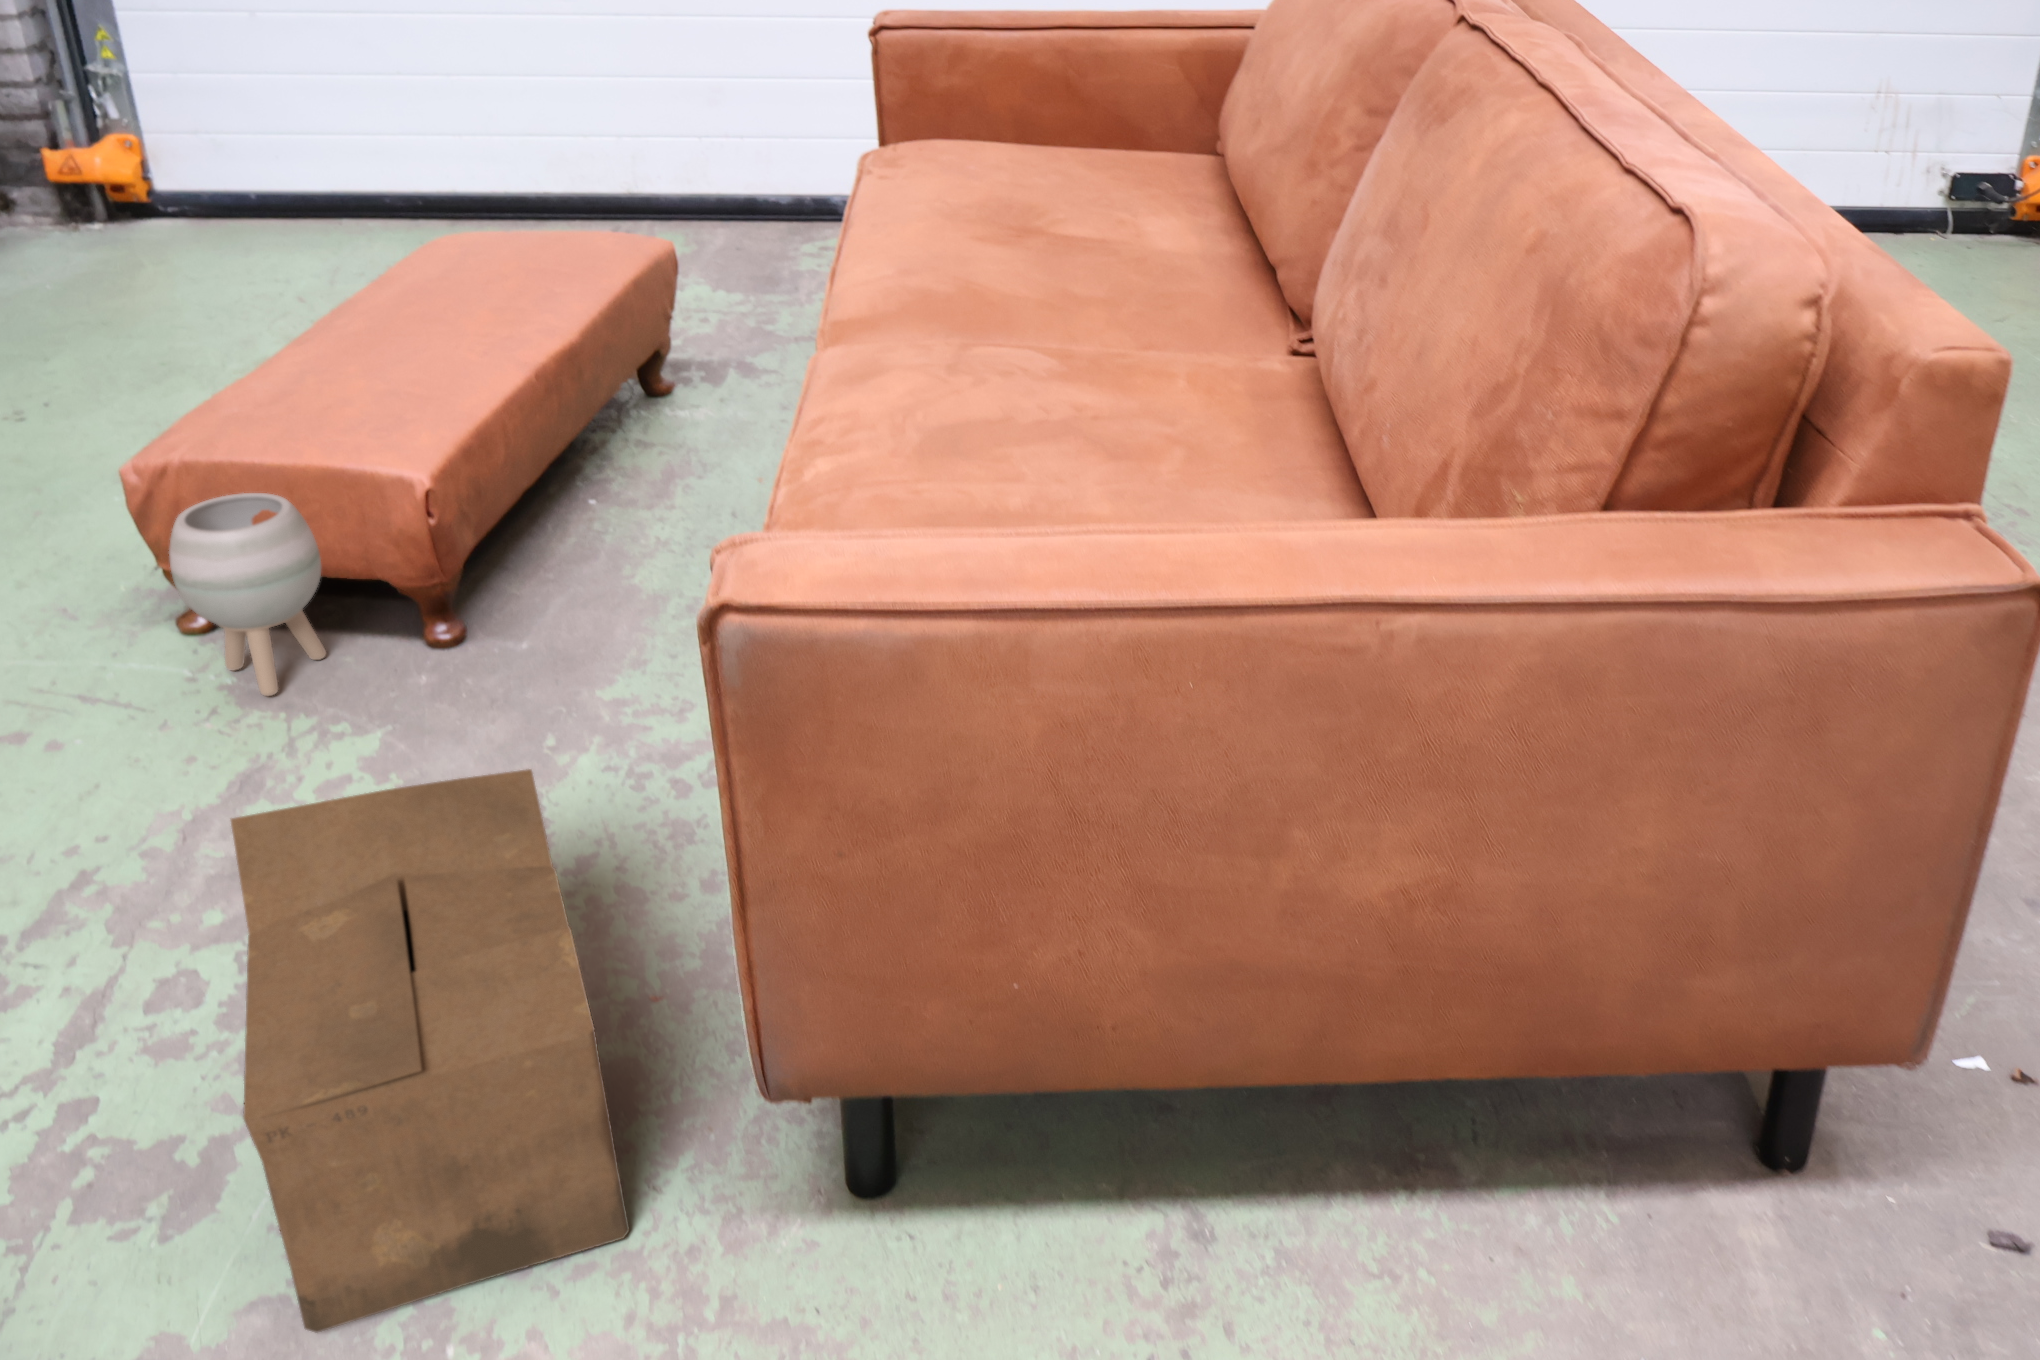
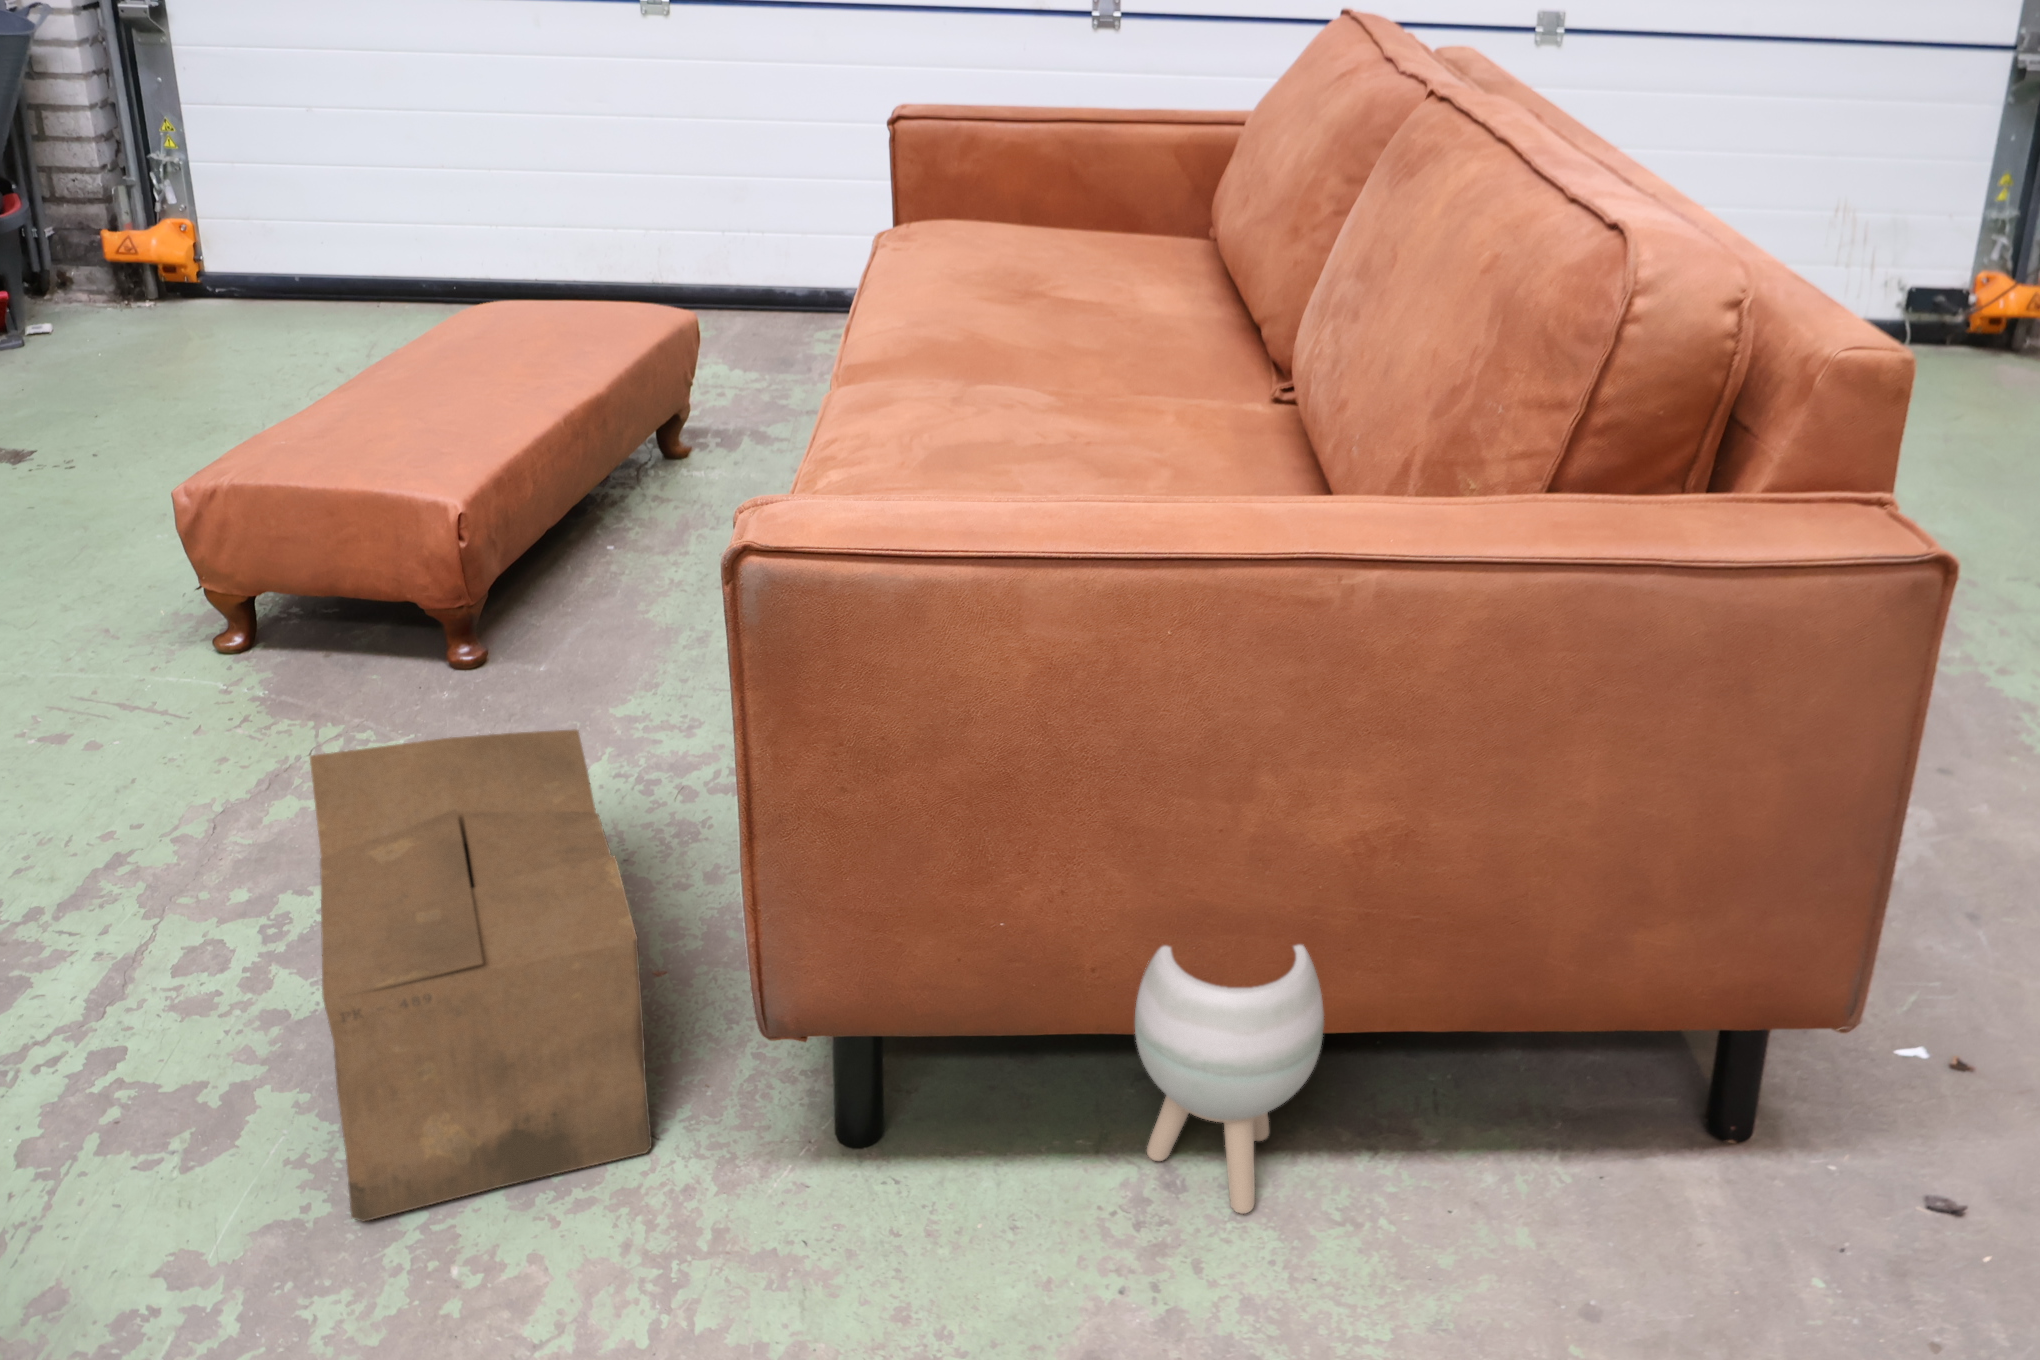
planter: present [169,493,326,696] -> present [1135,945,1324,1214]

